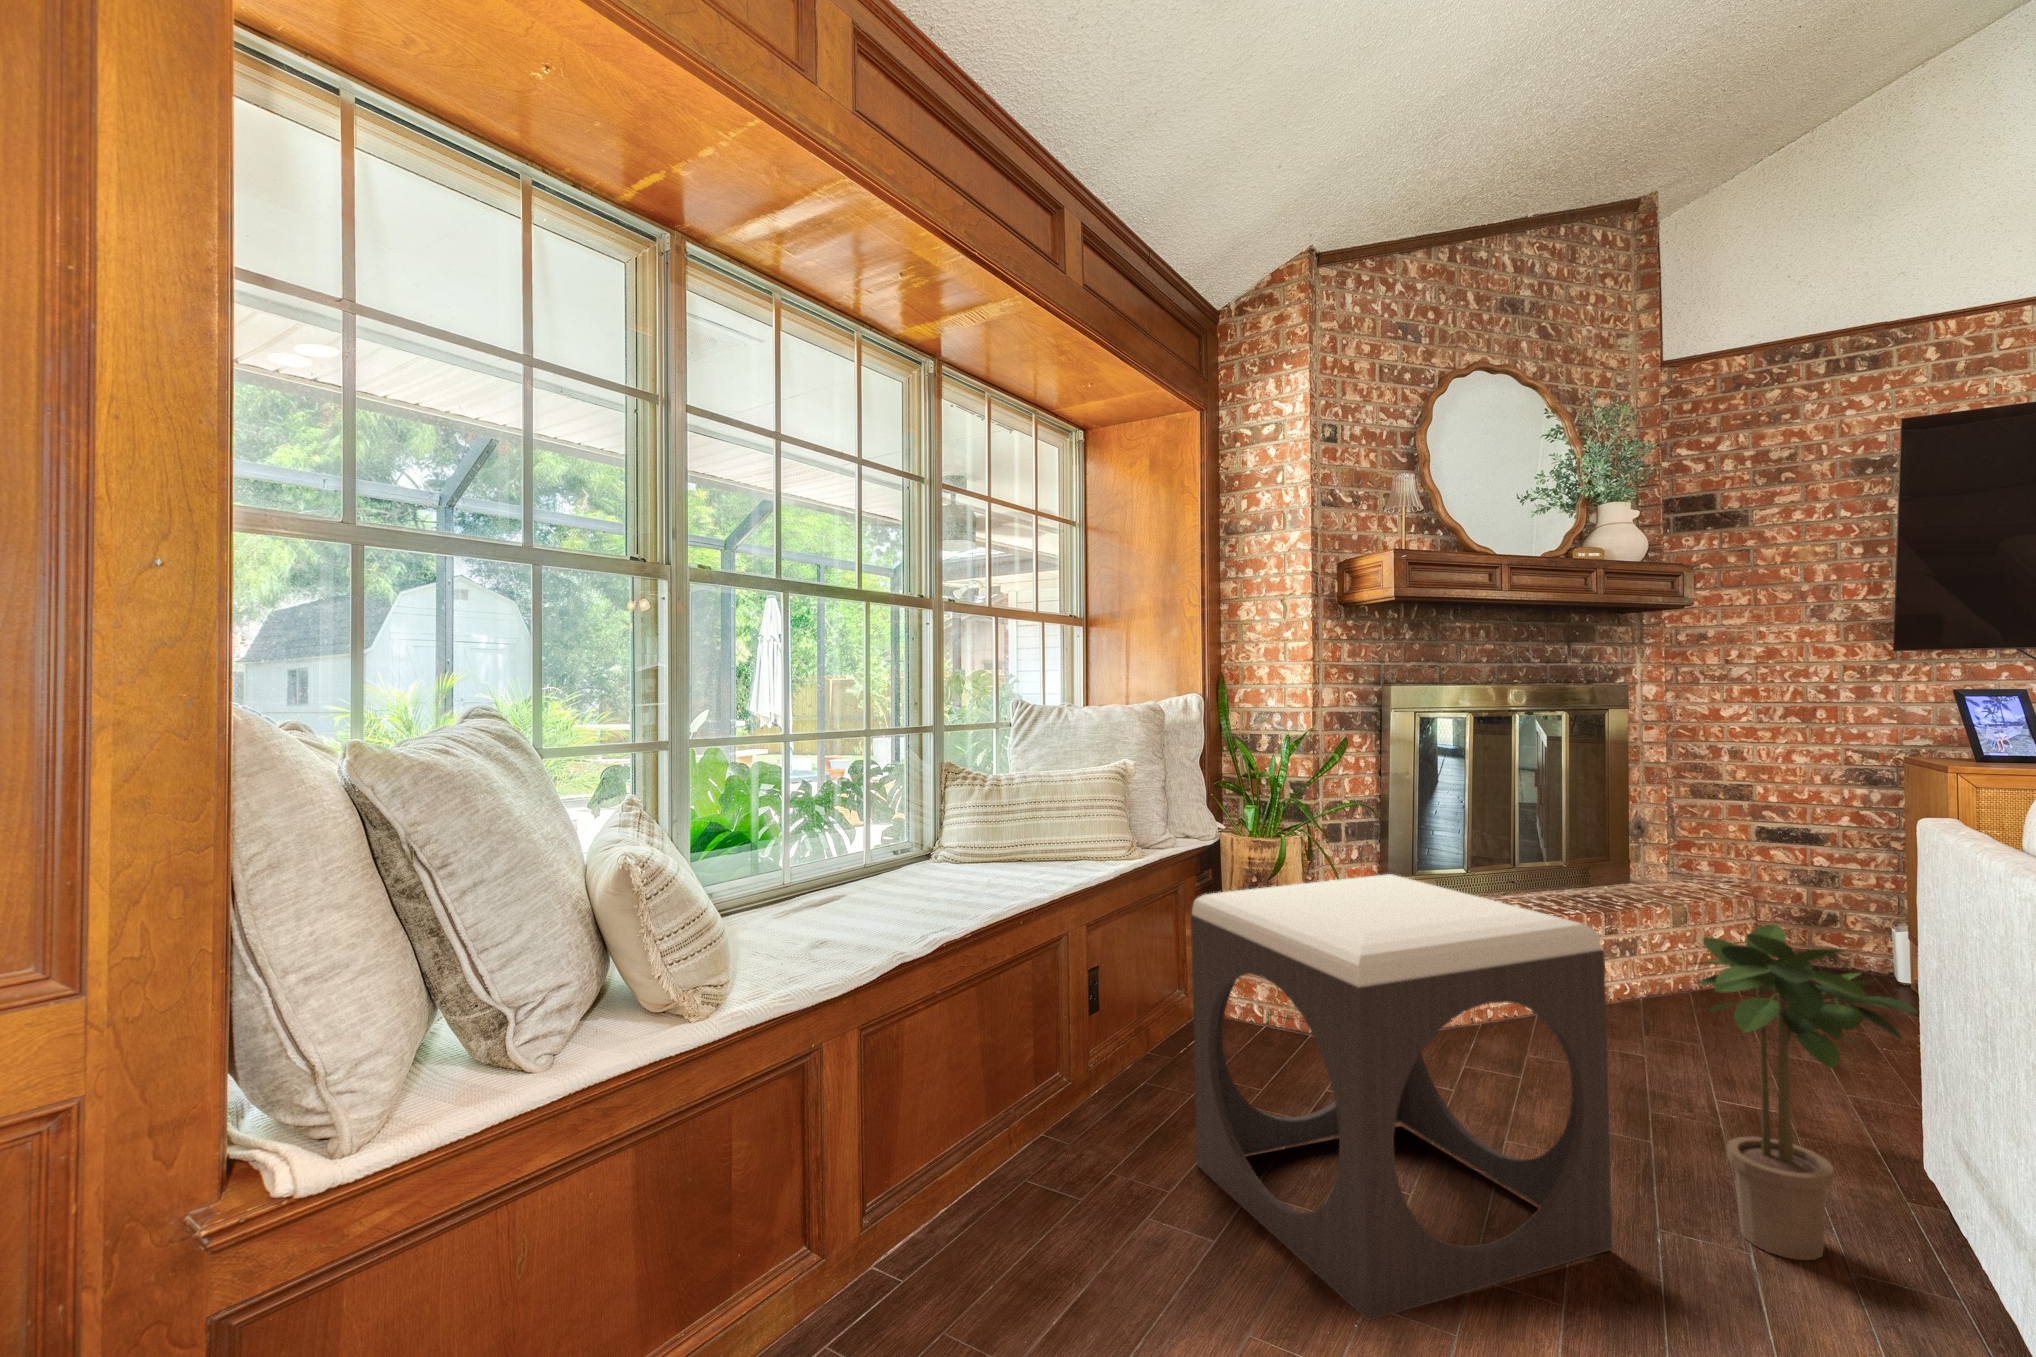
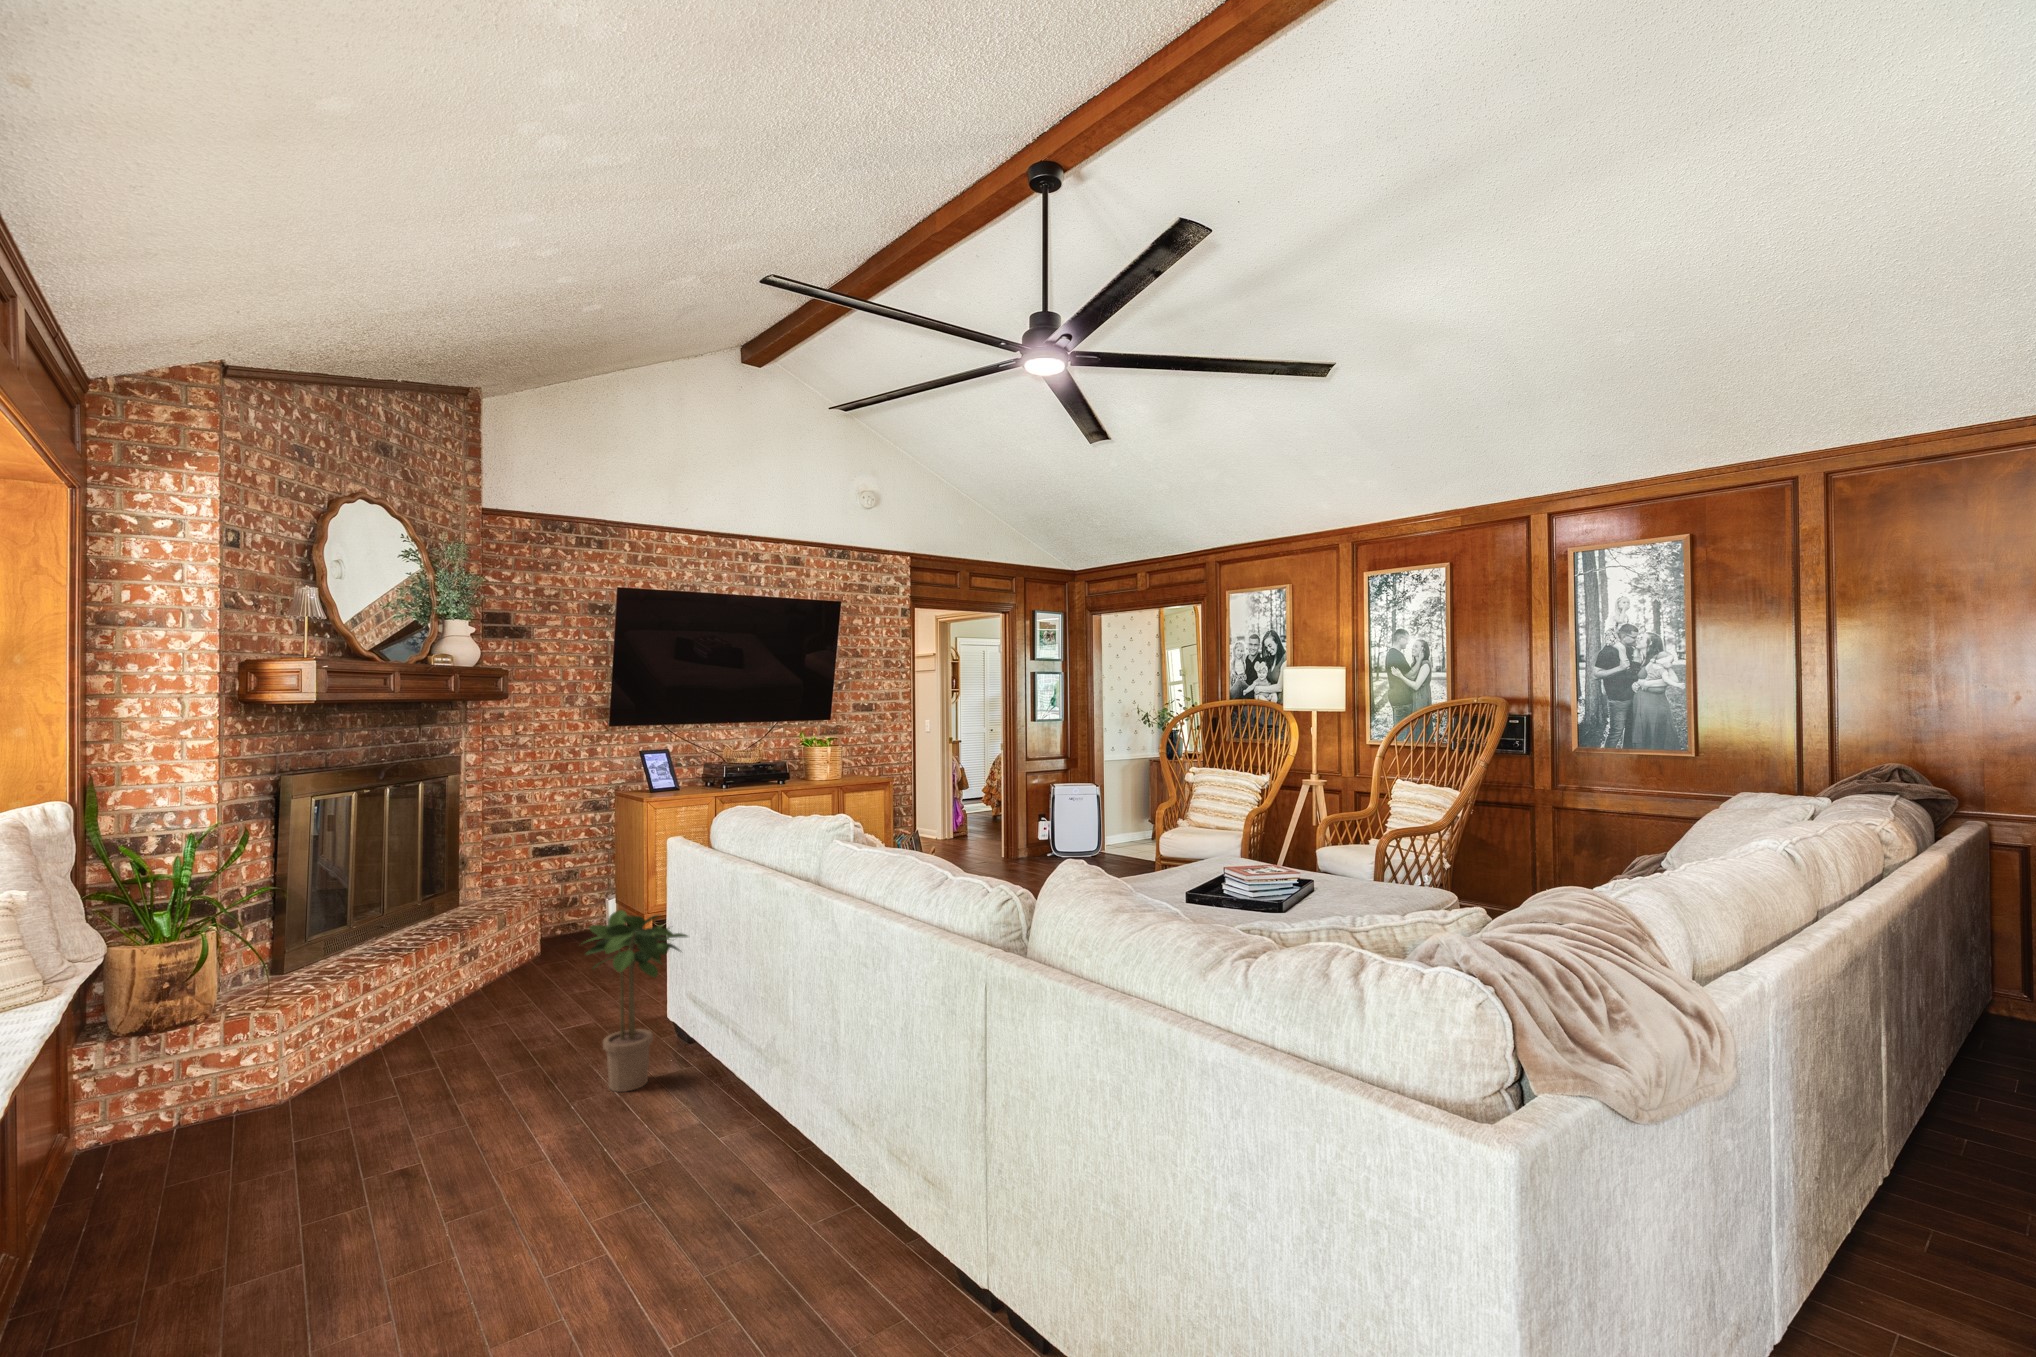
footstool: present [1191,874,1613,1321] -> none [223,933,558,1237]

